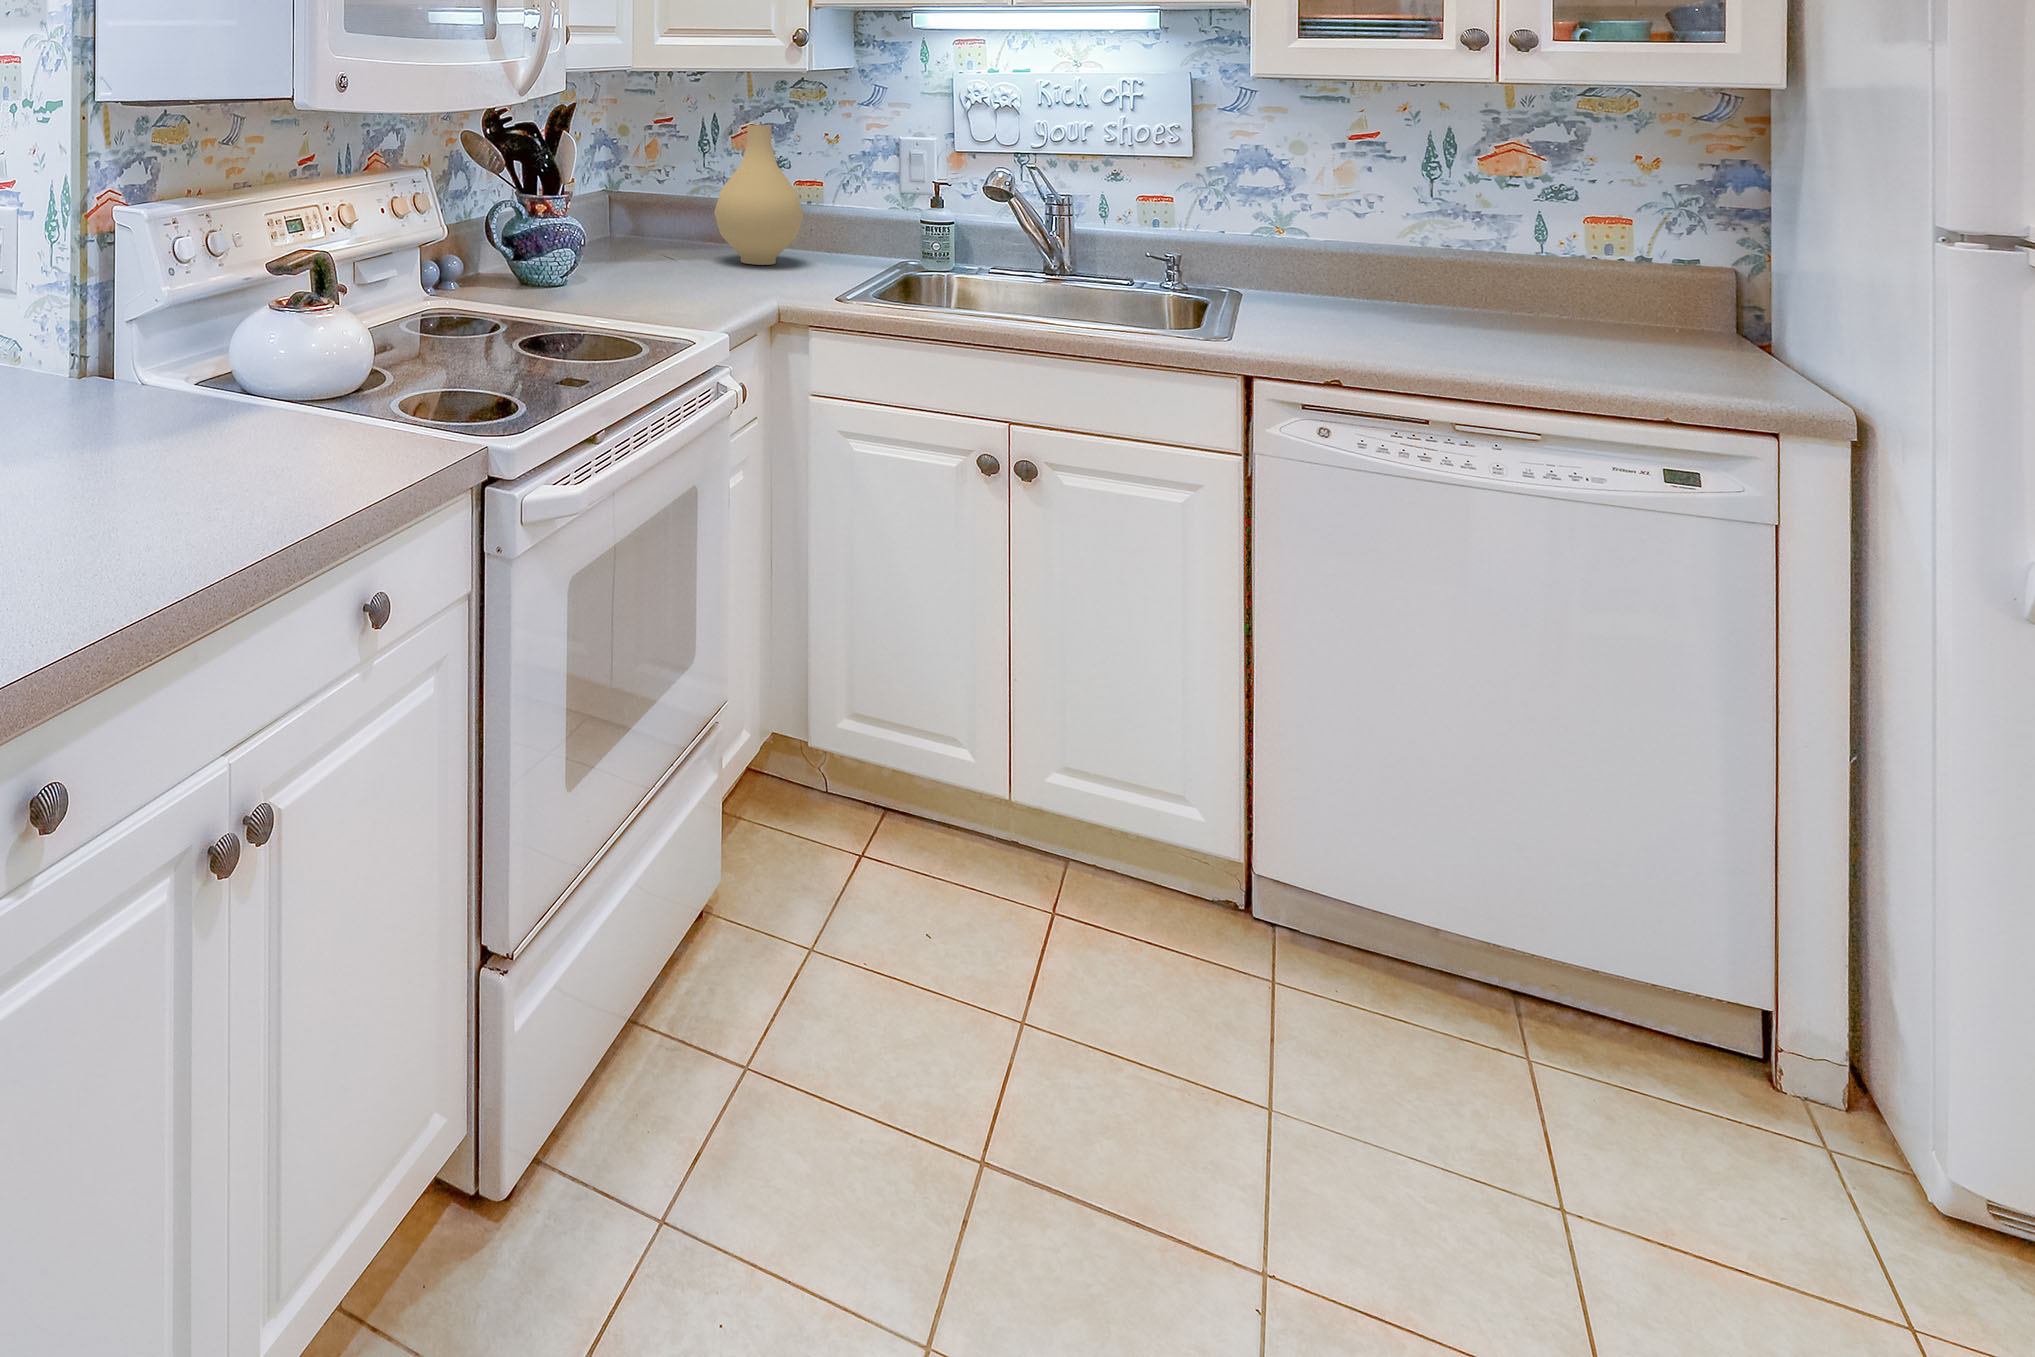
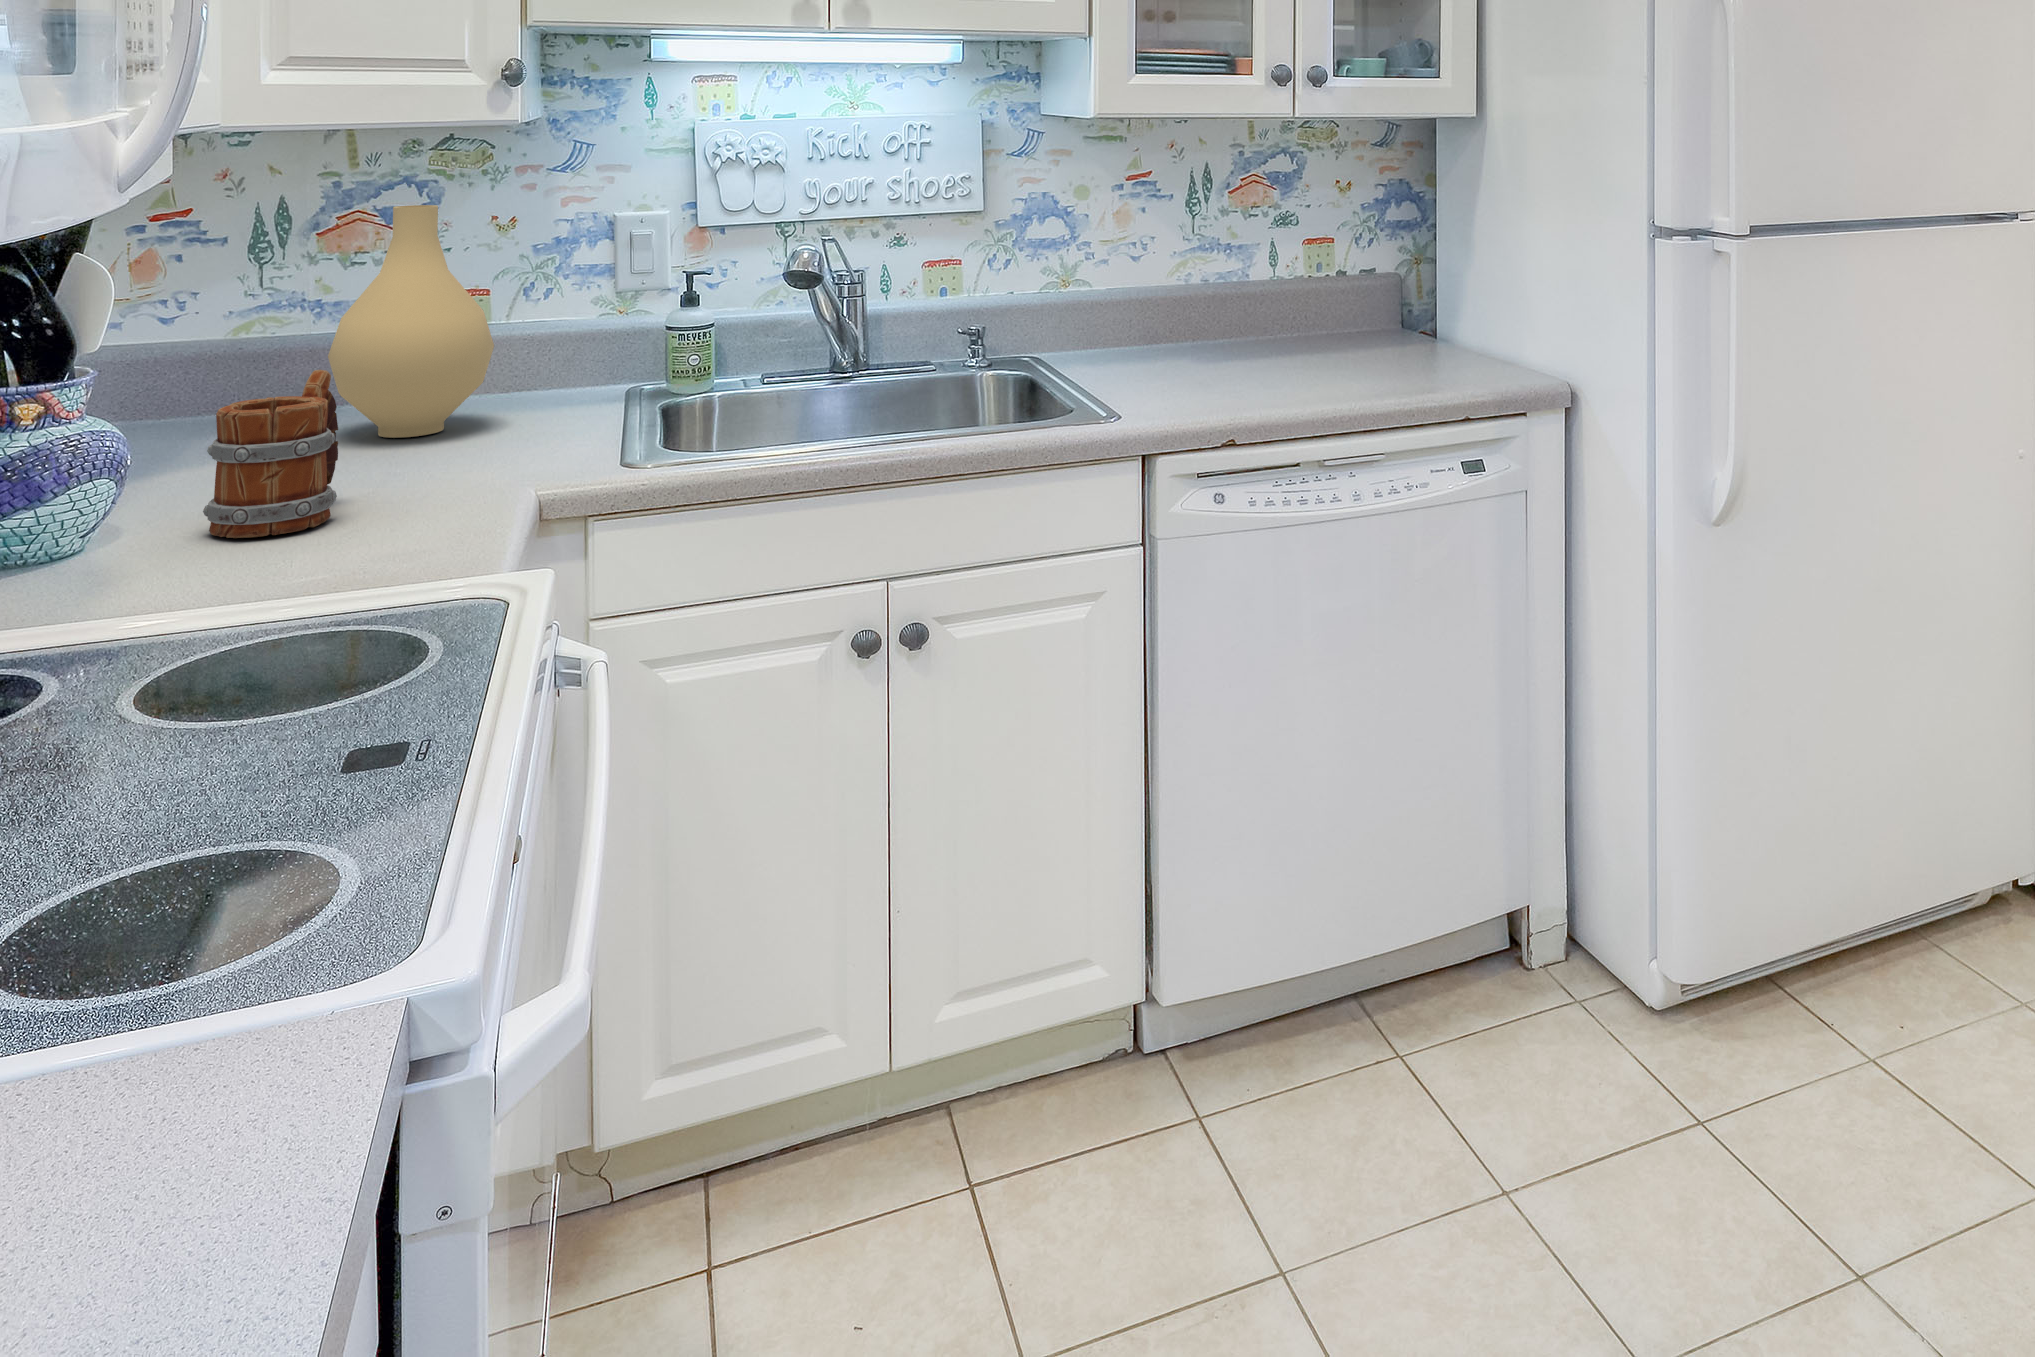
mug: none [604,211,674,294] -> present [203,370,338,538]

